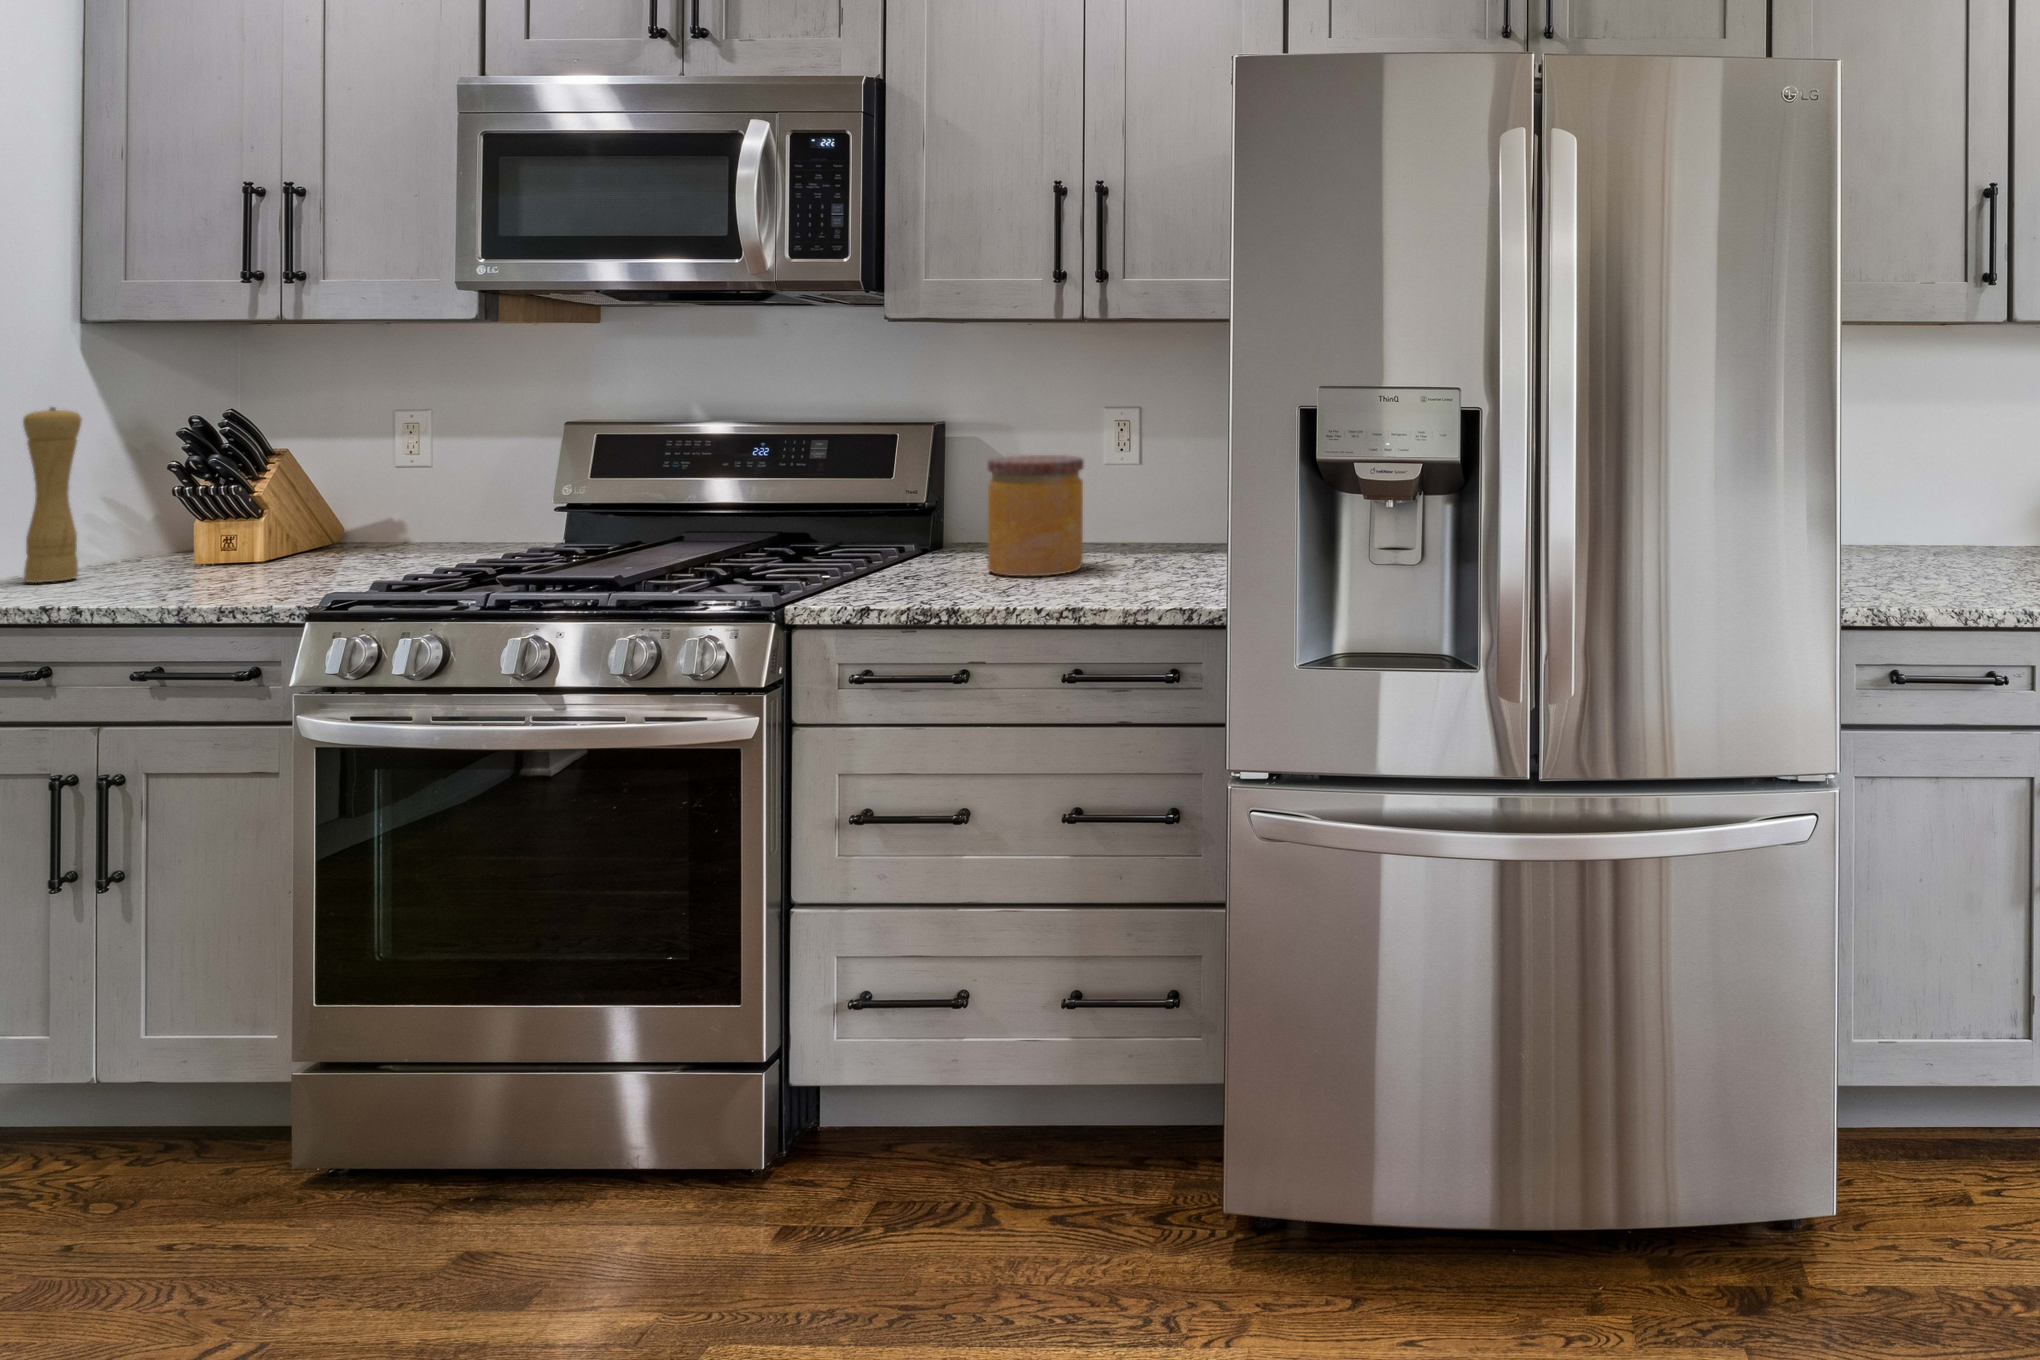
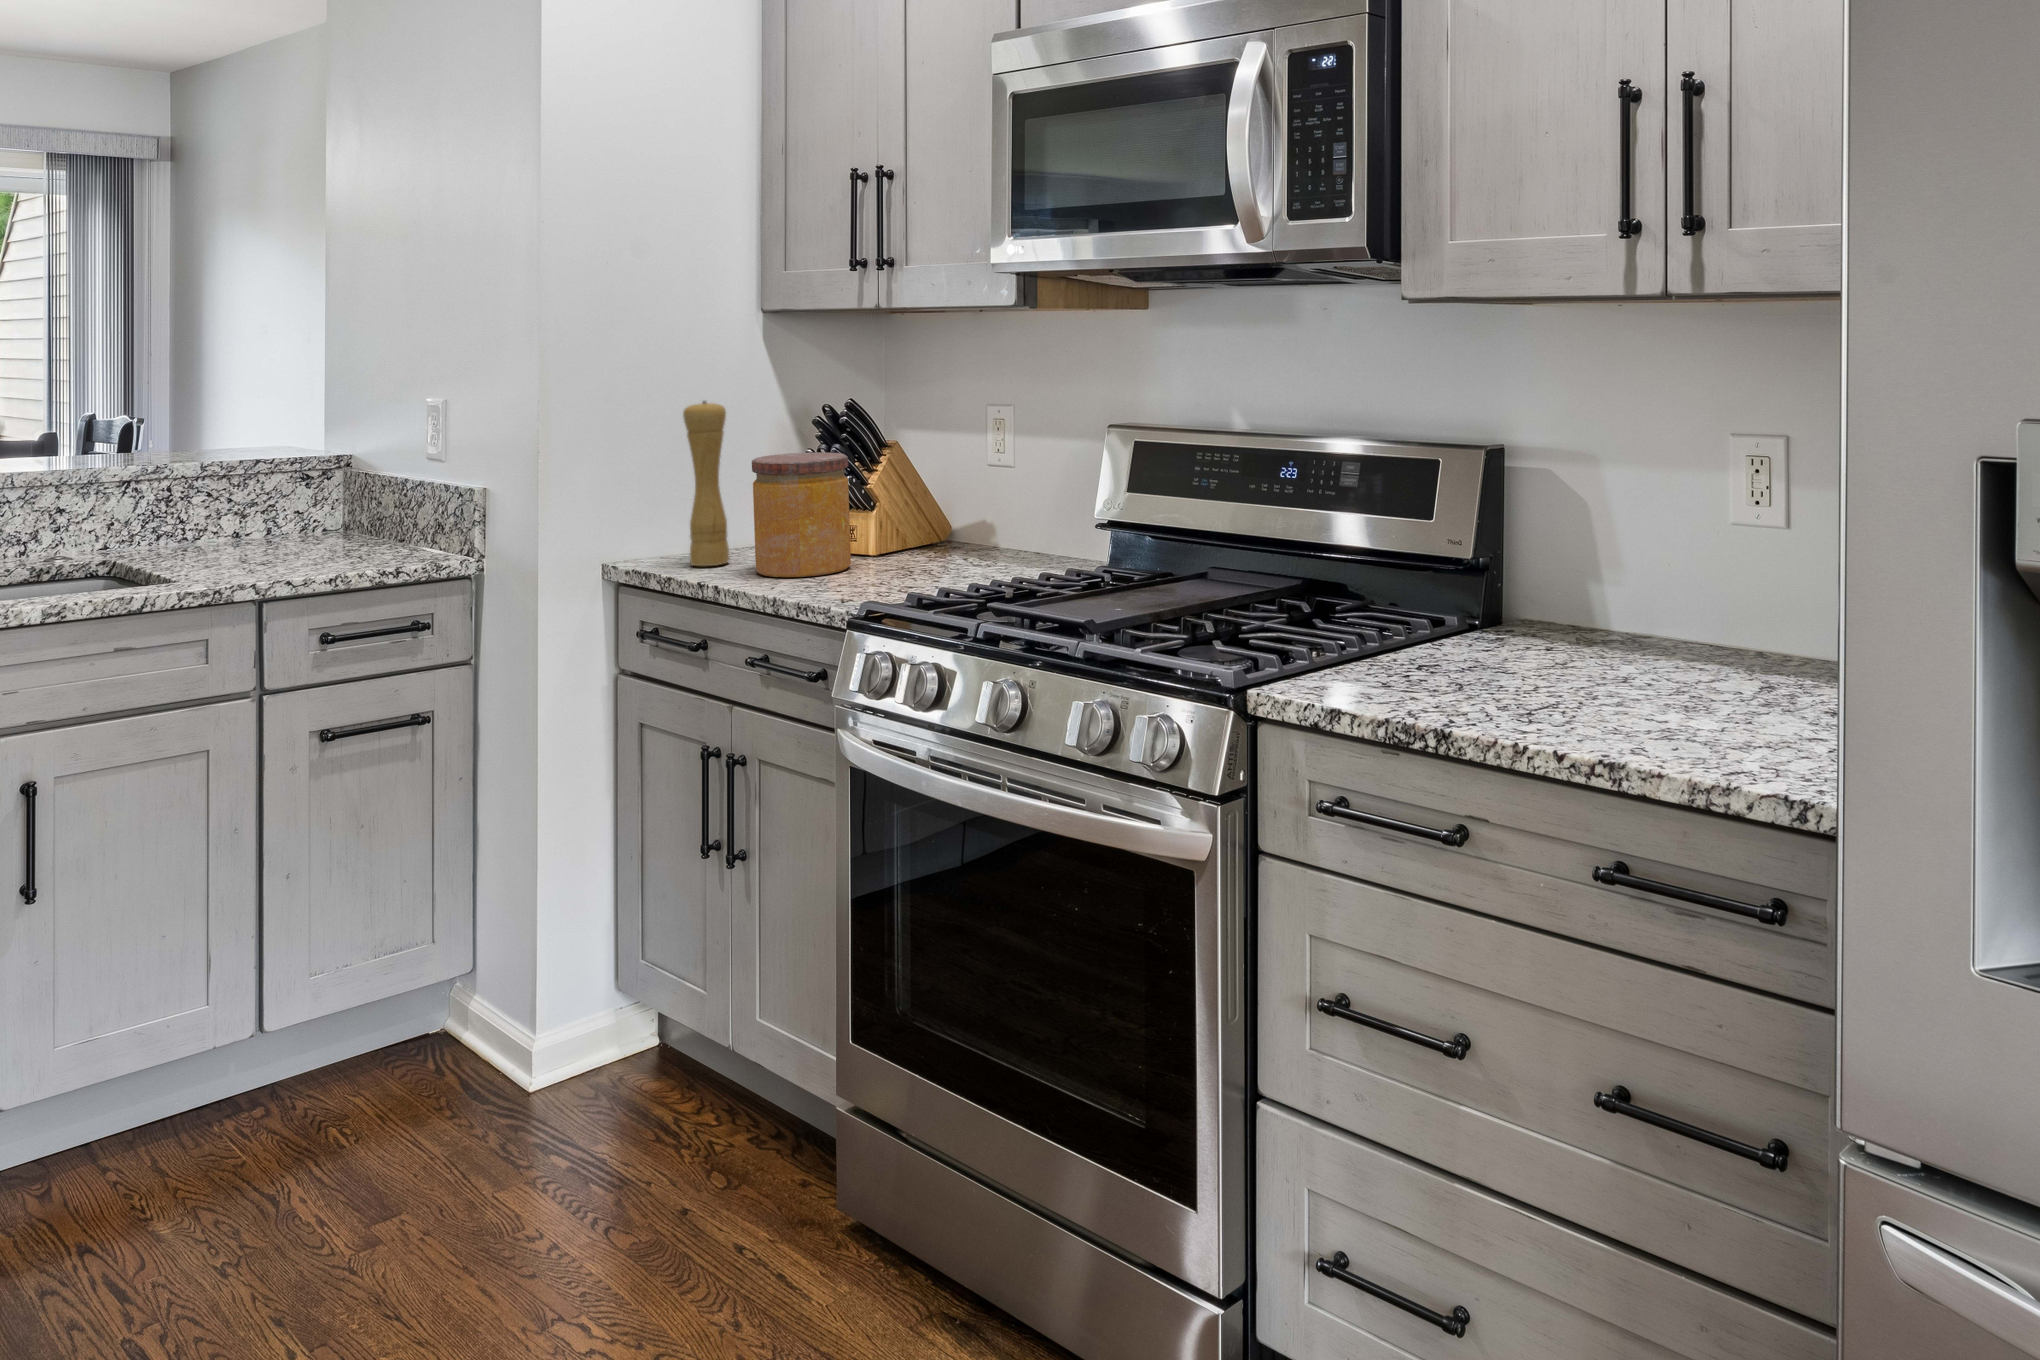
jar: present [988,455,1084,576] -> present [752,452,851,577]

